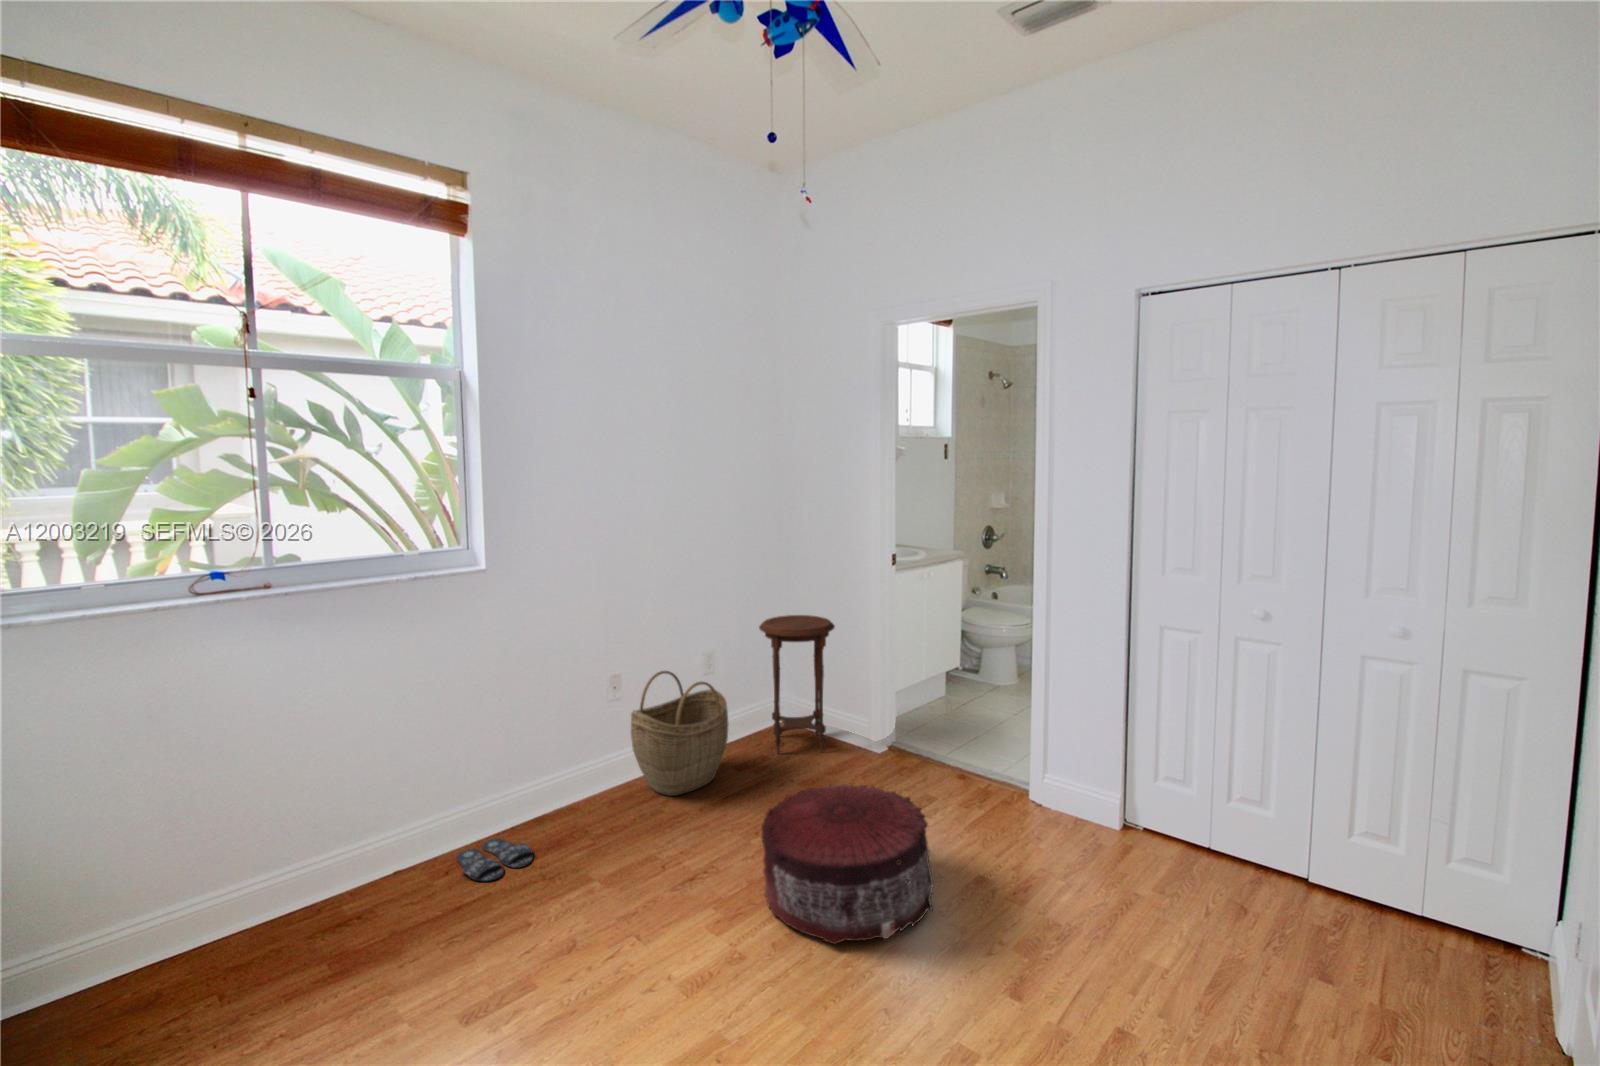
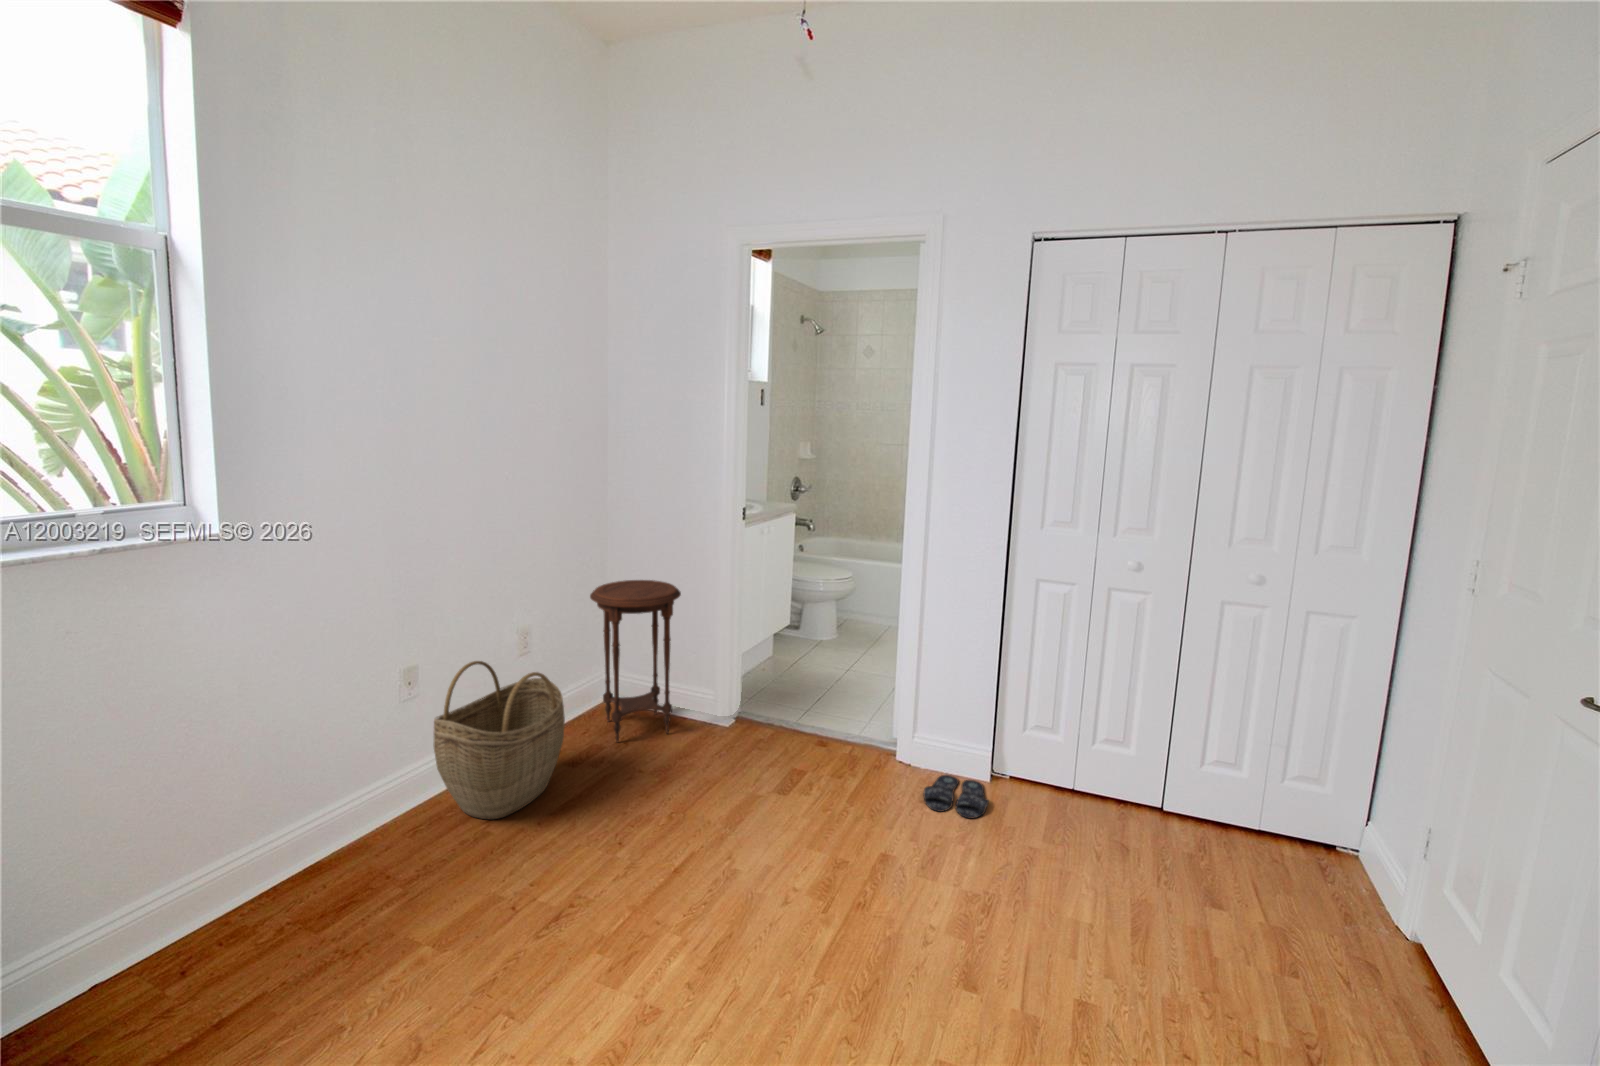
pouf: present [762,784,934,944] -> none [654,779,863,992]
slippers: present [457,839,533,881] -> present [923,775,989,818]

